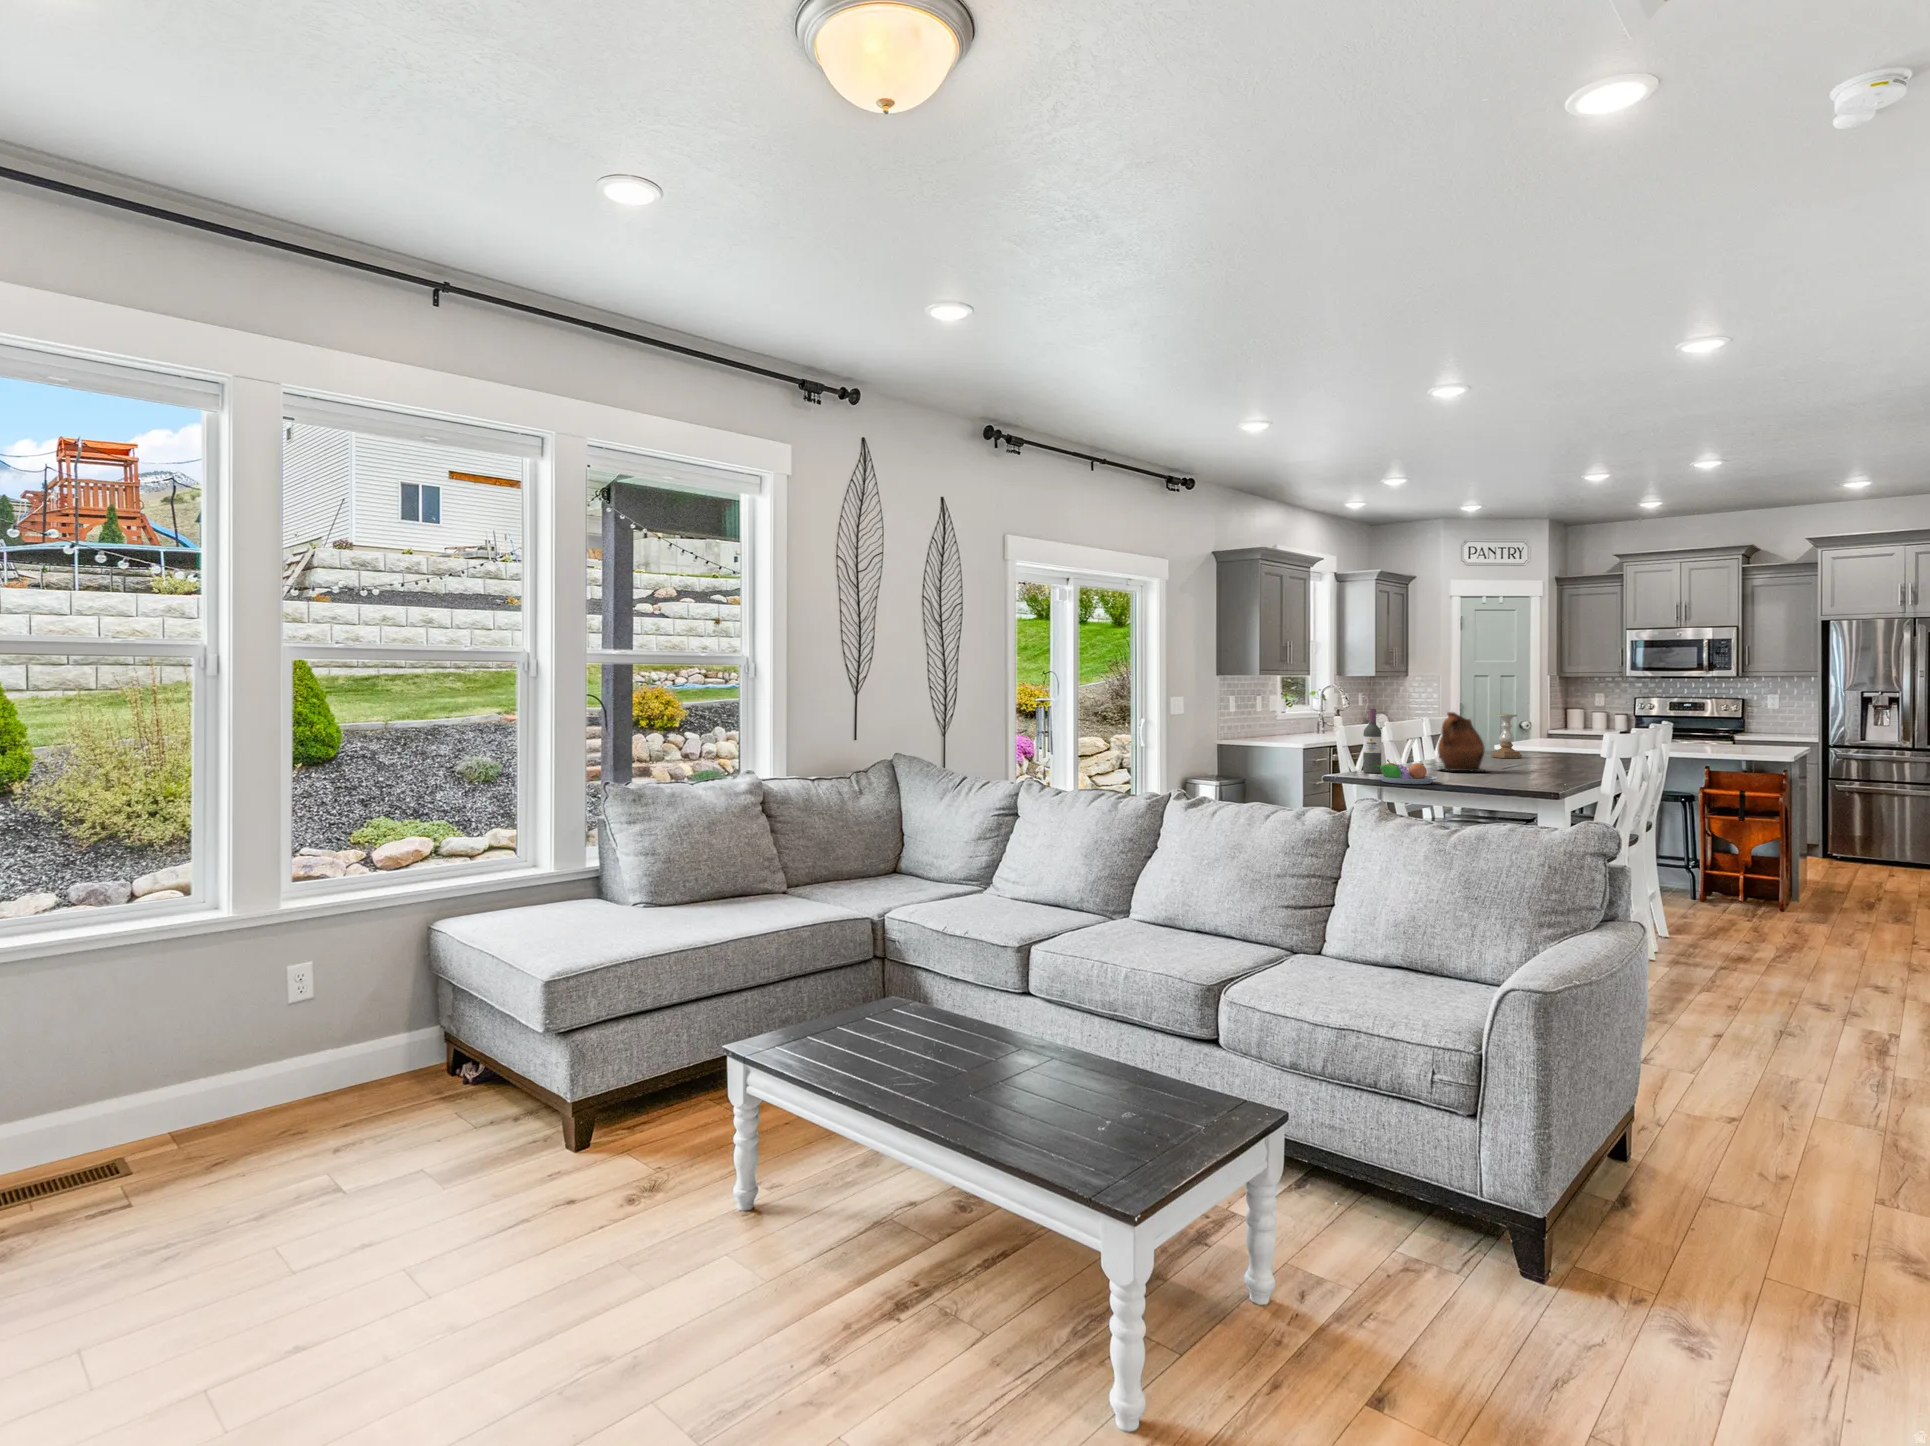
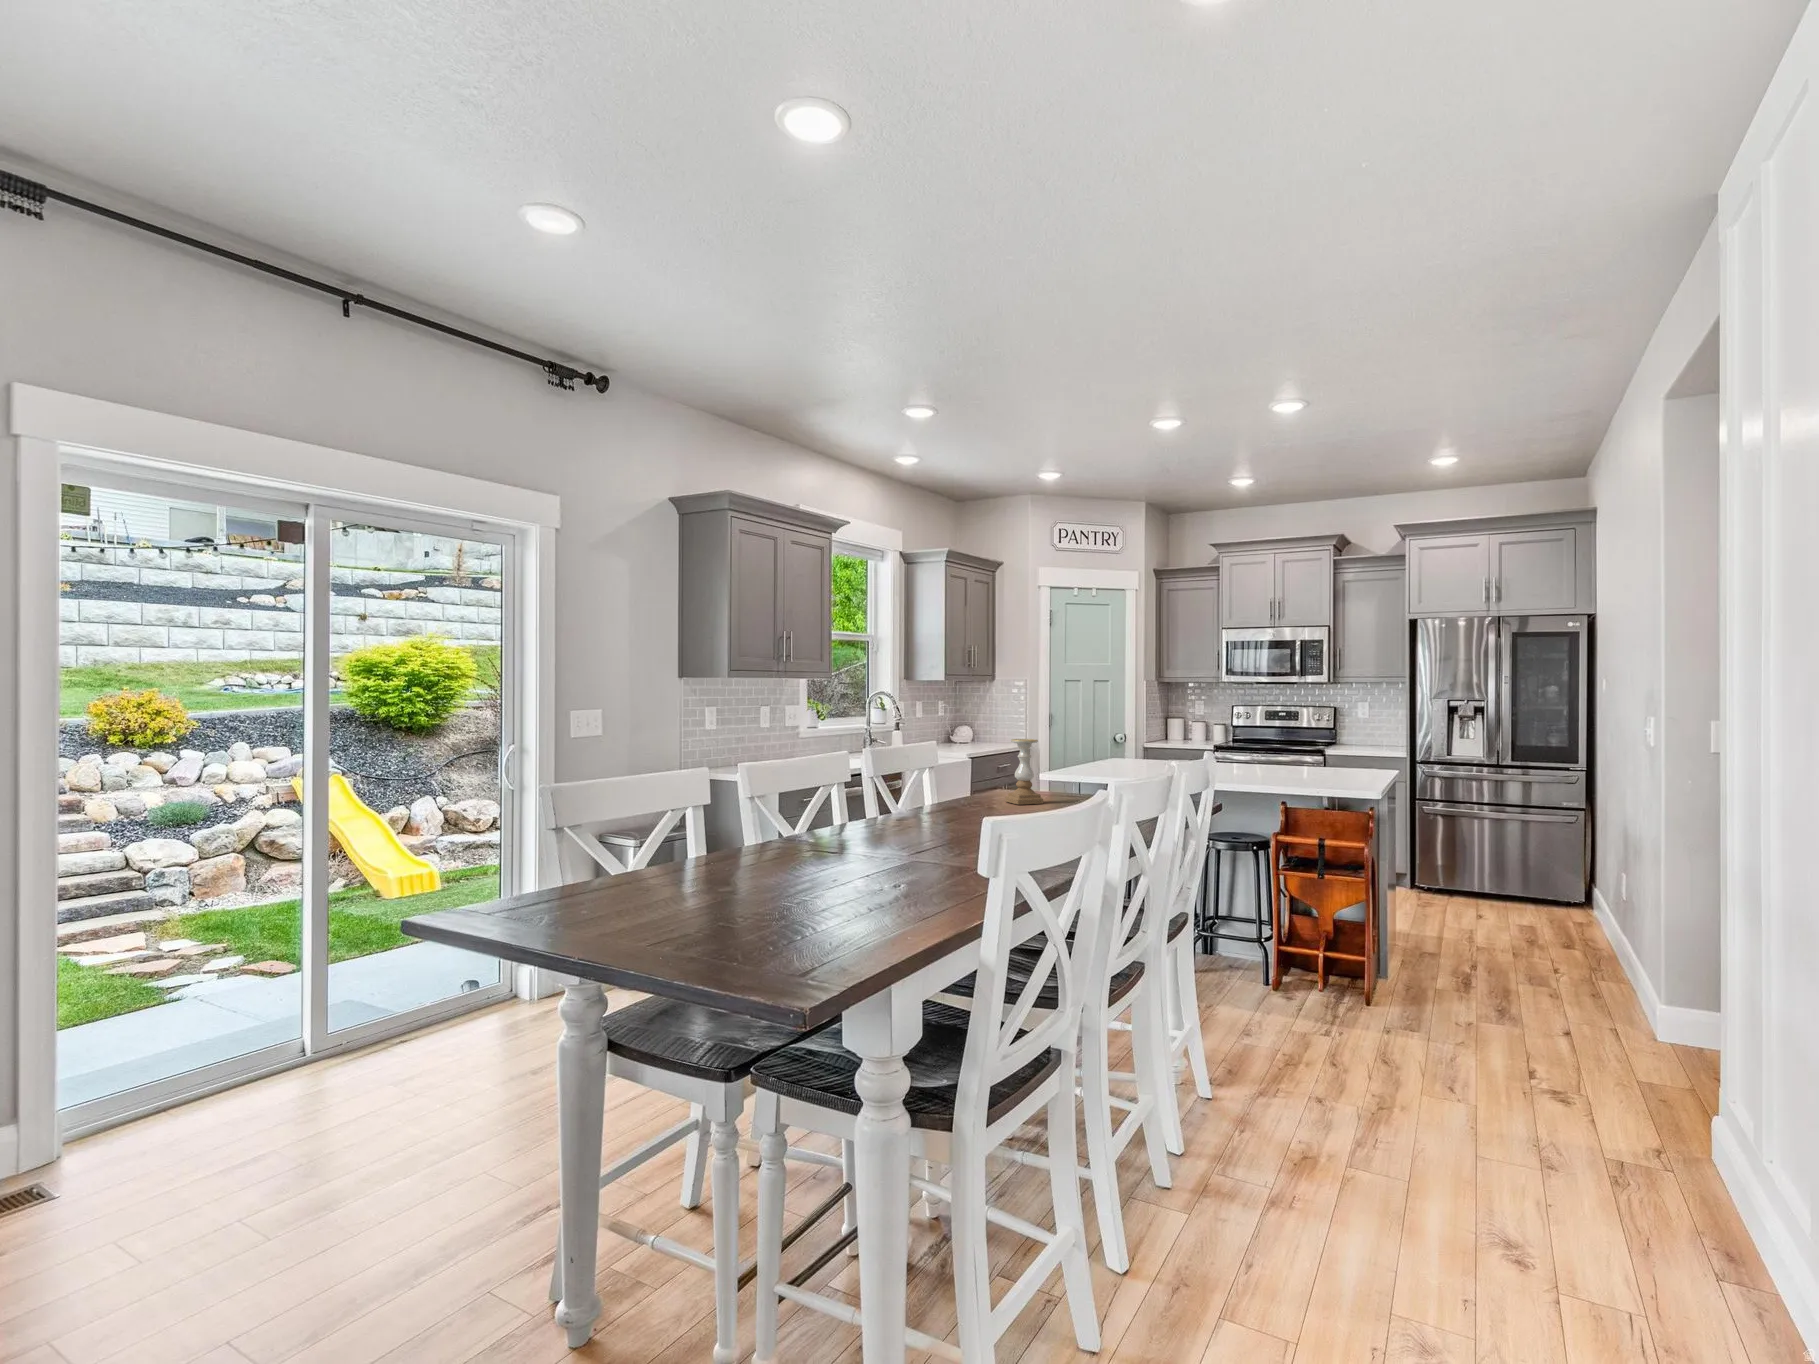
wine bottle: present [1363,709,1381,773] -> none [725,742,755,859]
ceramic pitcher: present [1438,712,1489,771] -> none [857,746,942,852]
fruit bowl: present [1374,759,1437,784] -> none [663,848,784,904]

